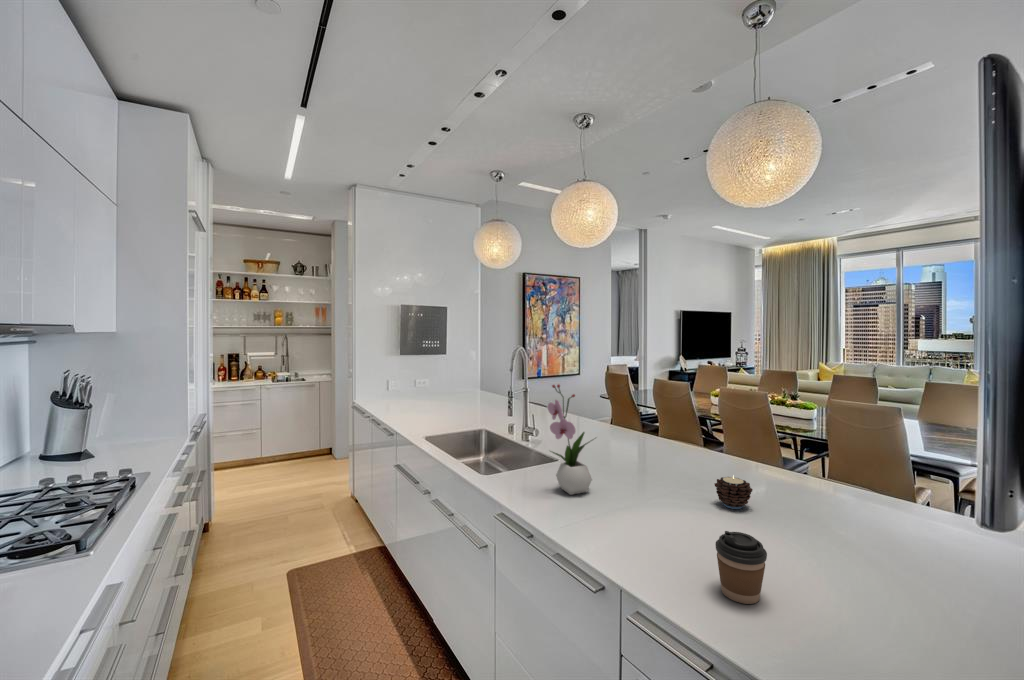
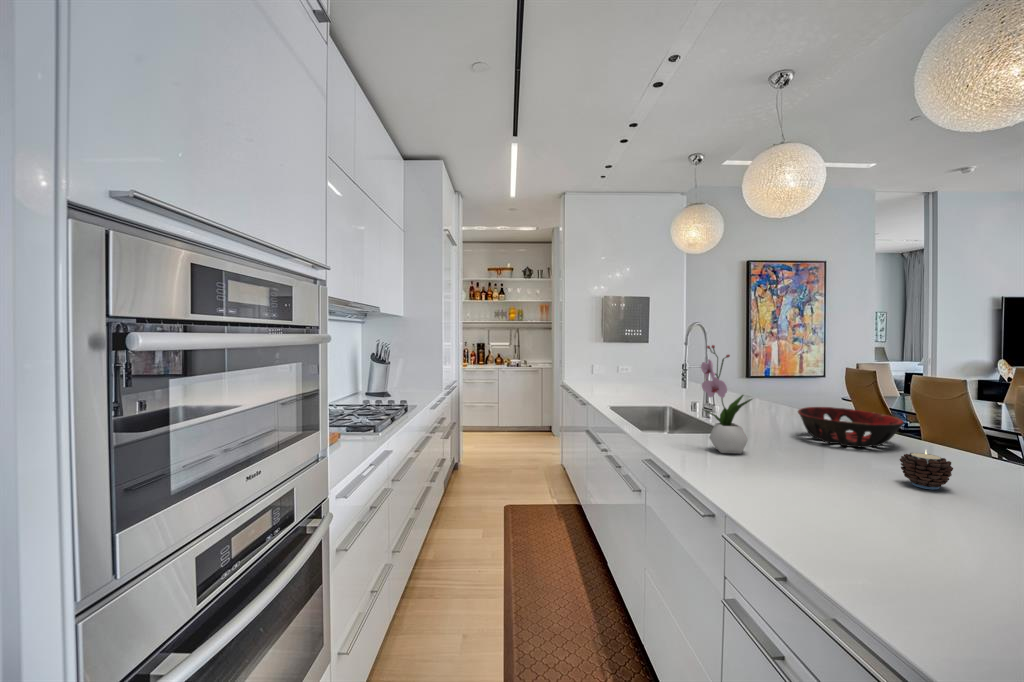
decorative bowl: none [613,426,691,465] -> present [798,407,904,447]
coffee cup: present [715,531,767,604] -> none [827,470,889,545]

